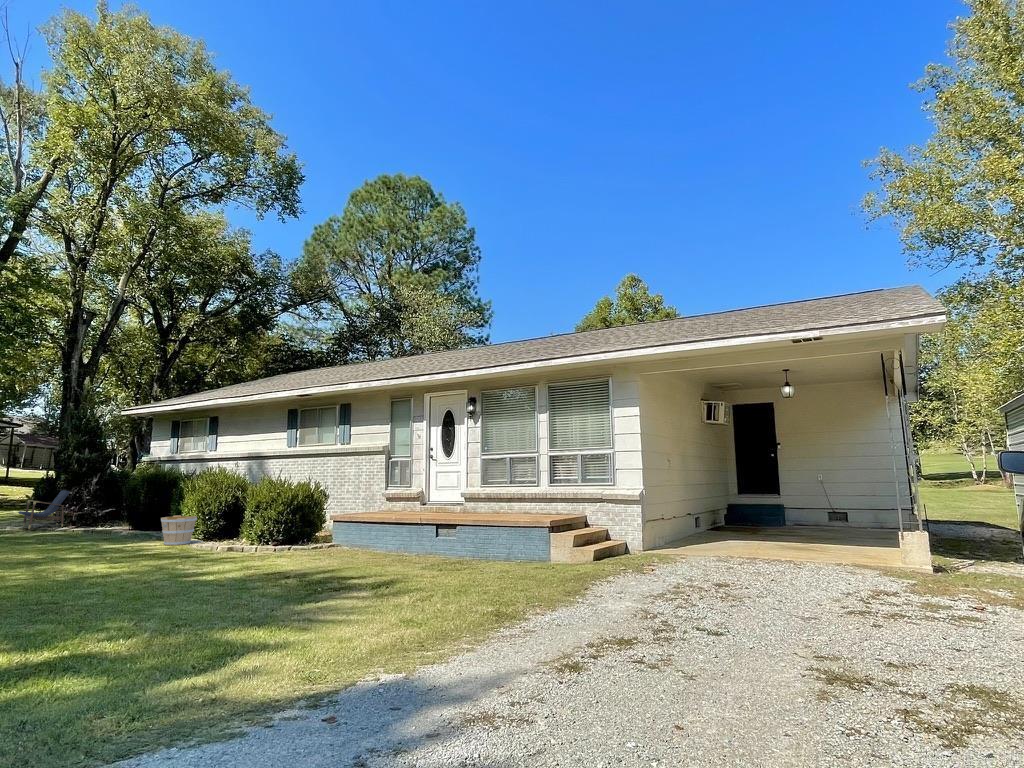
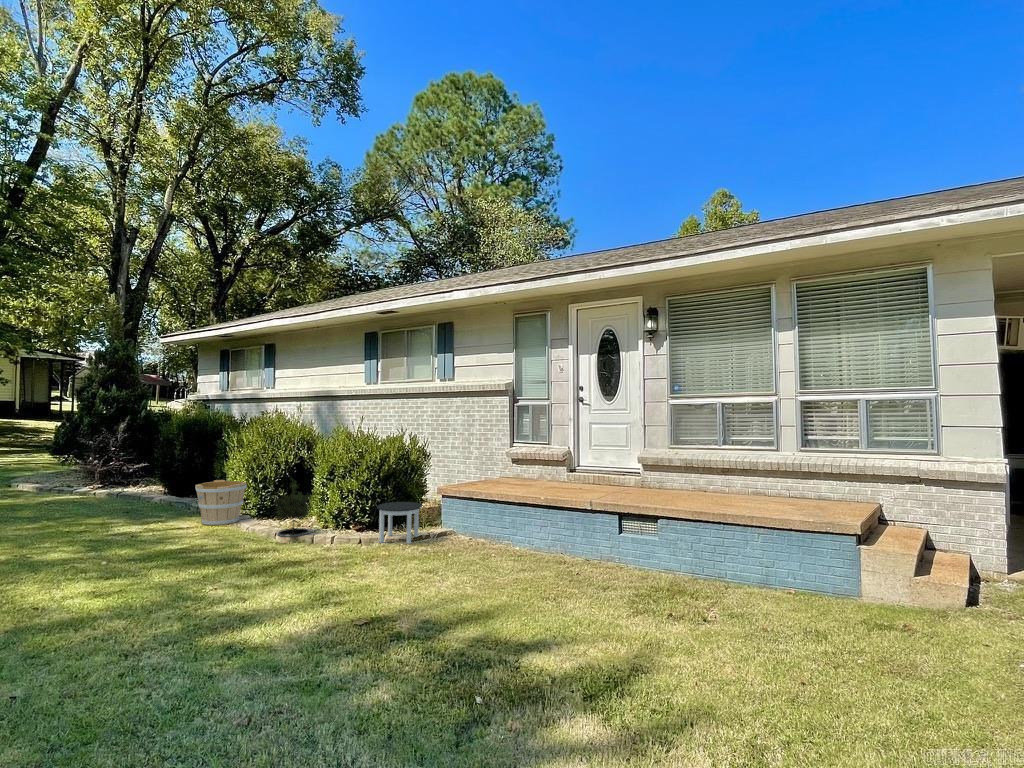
lounge chair: present [18,490,70,529] -> none [44,433,103,482]
potted tree: none [216,509,243,548] -> present [274,482,310,537]
round table: none [287,524,316,549] -> present [377,502,422,544]

